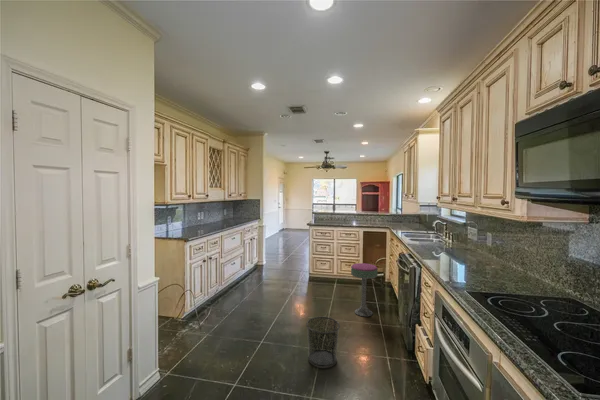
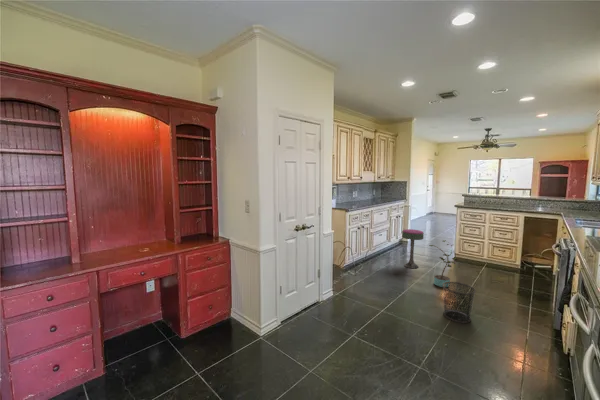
bar stool: present [351,263,378,316] -> present [402,229,424,268]
potted plant: none [287,265,316,319] -> present [429,241,457,287]

